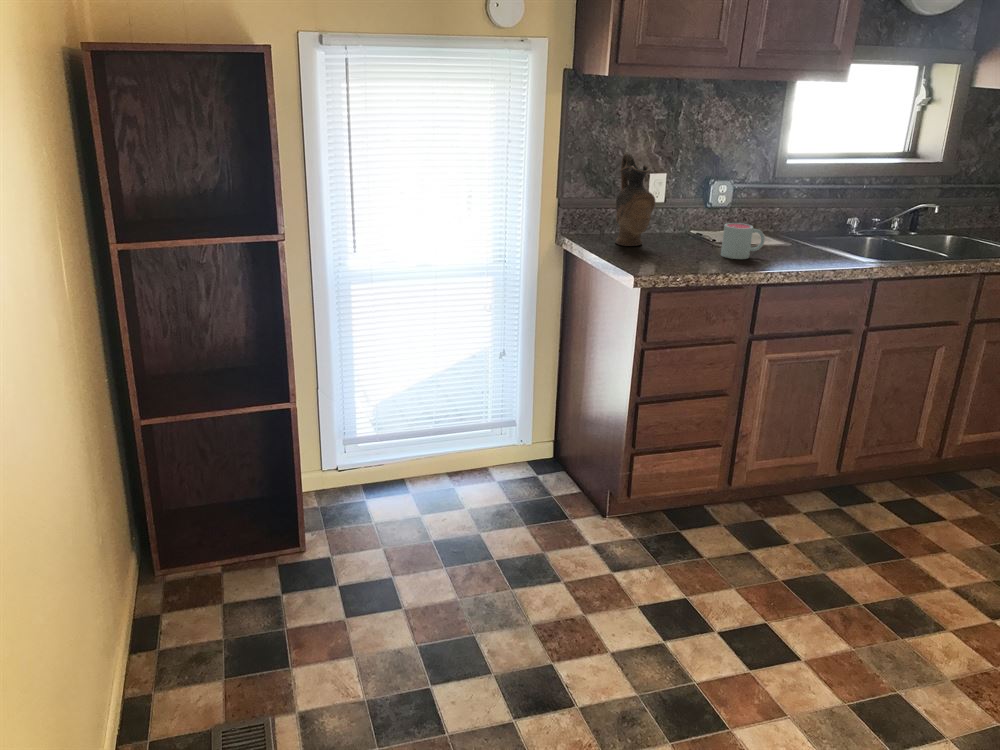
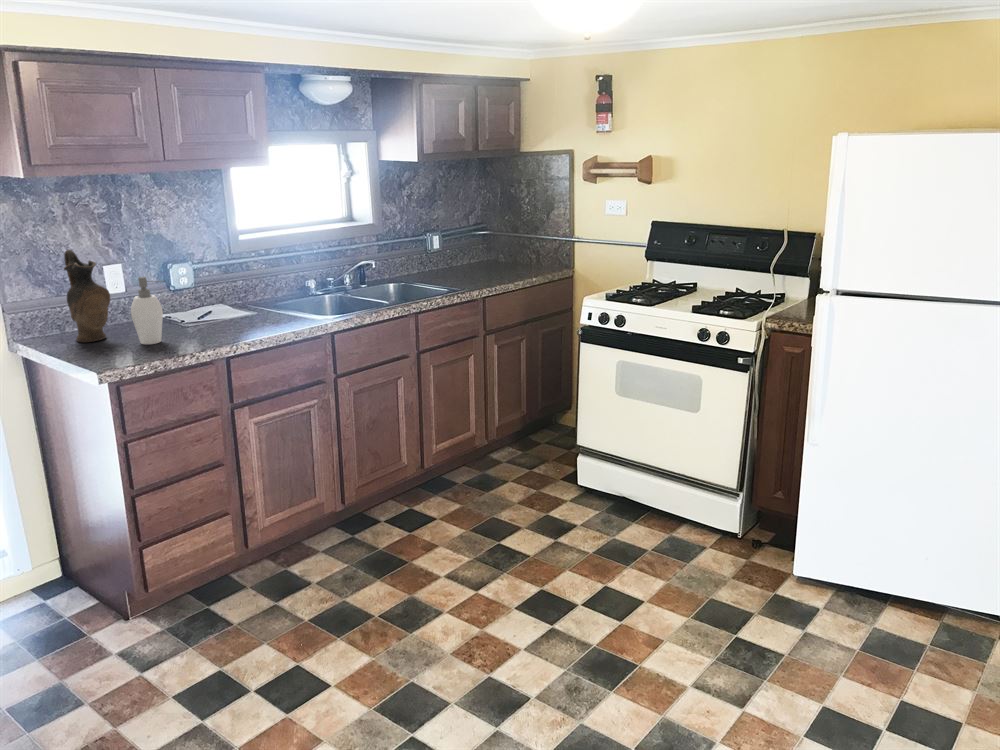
soap dispenser: none [672,187,716,257] -> present [131,277,163,344]
mug: present [721,223,765,259] -> none [185,303,227,338]

